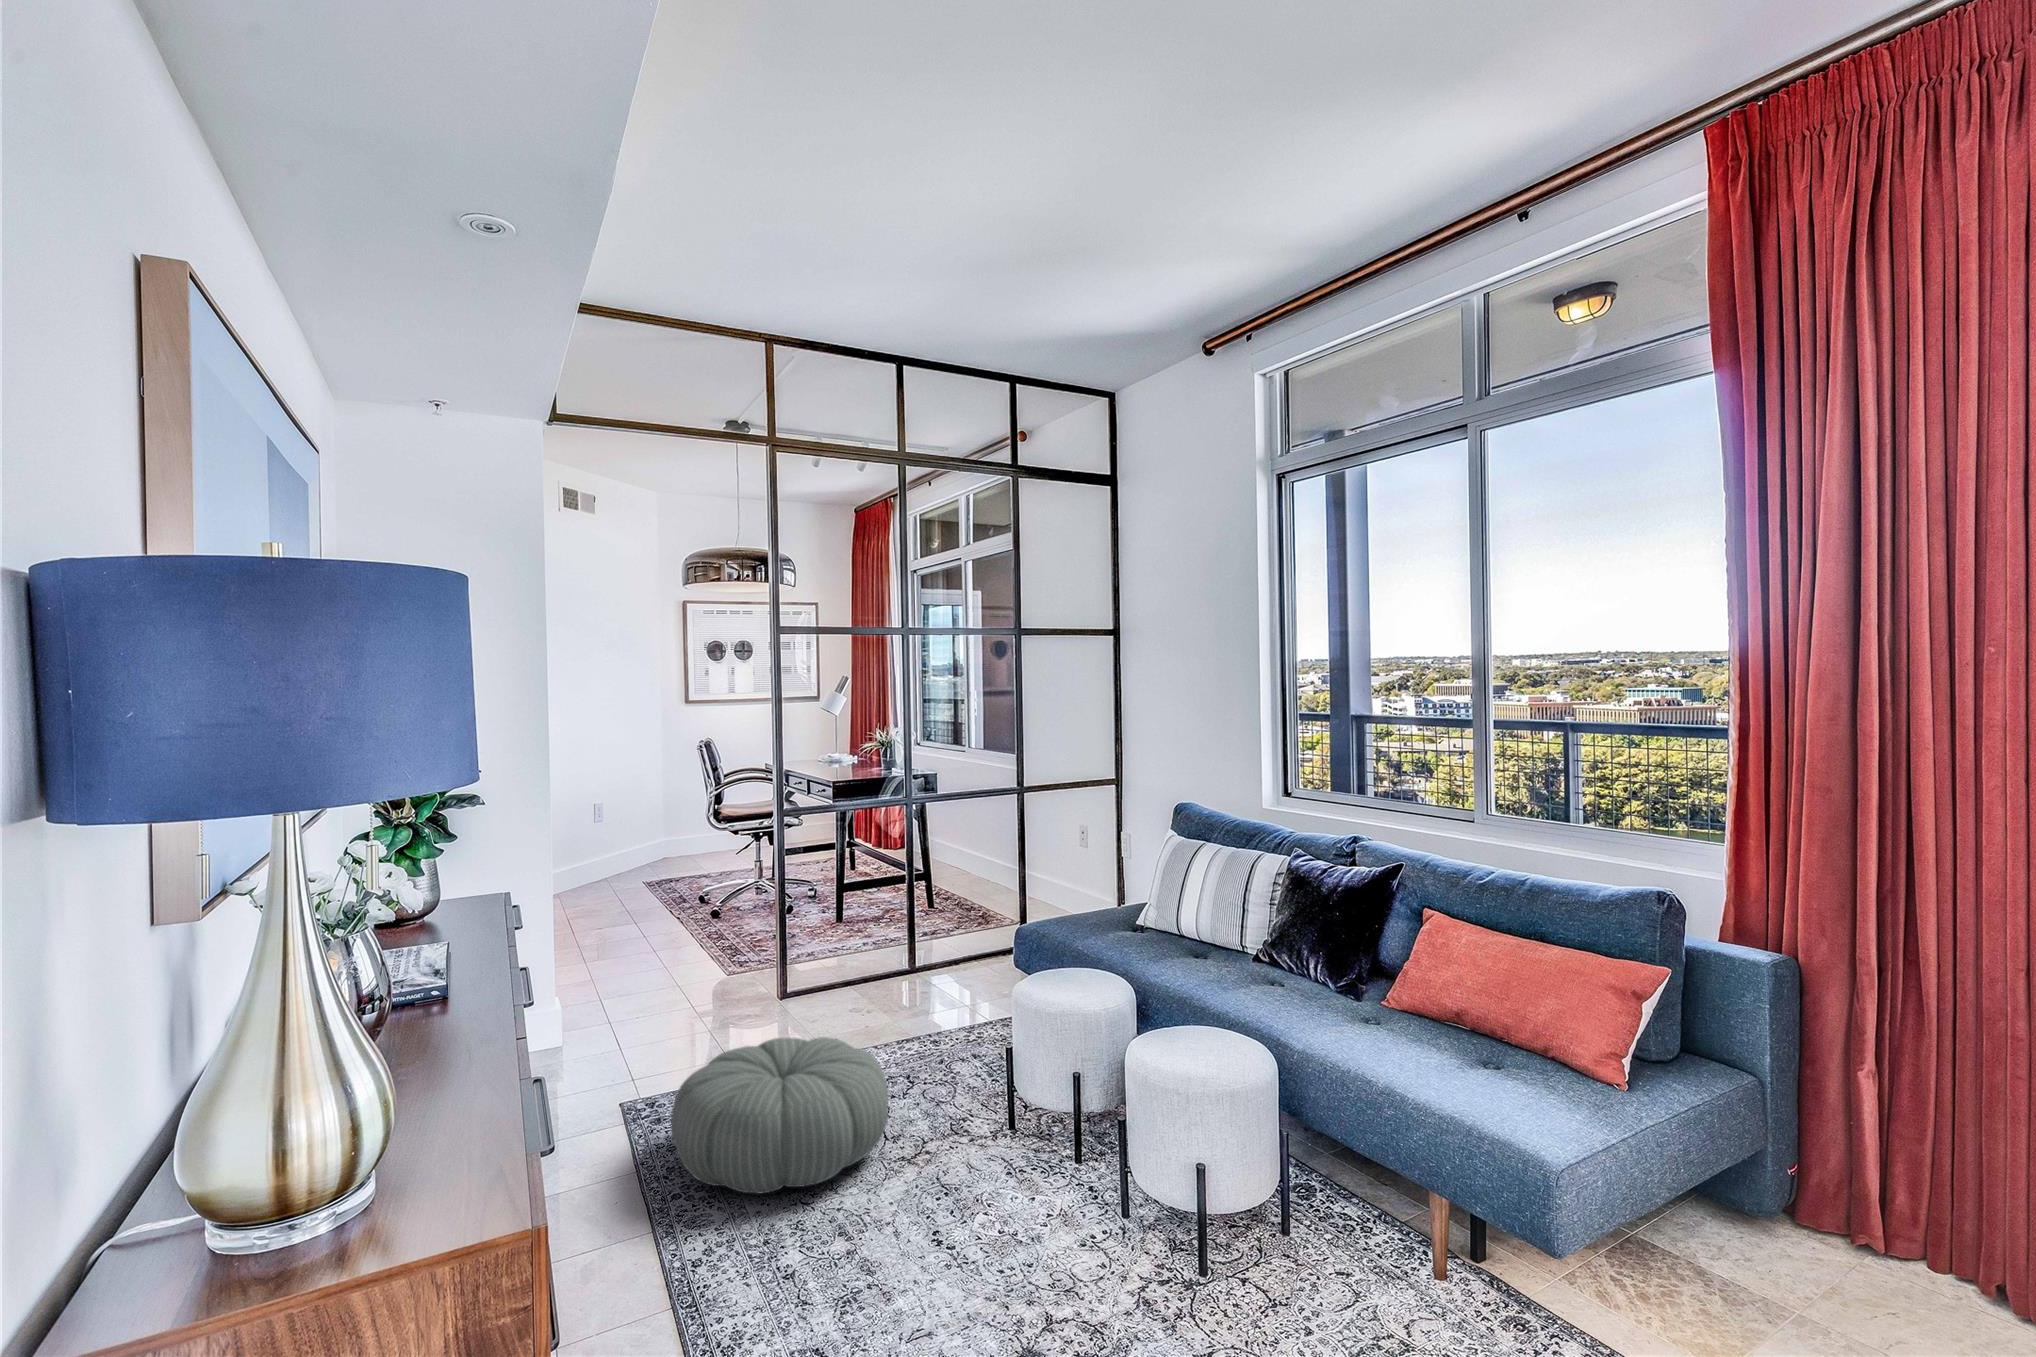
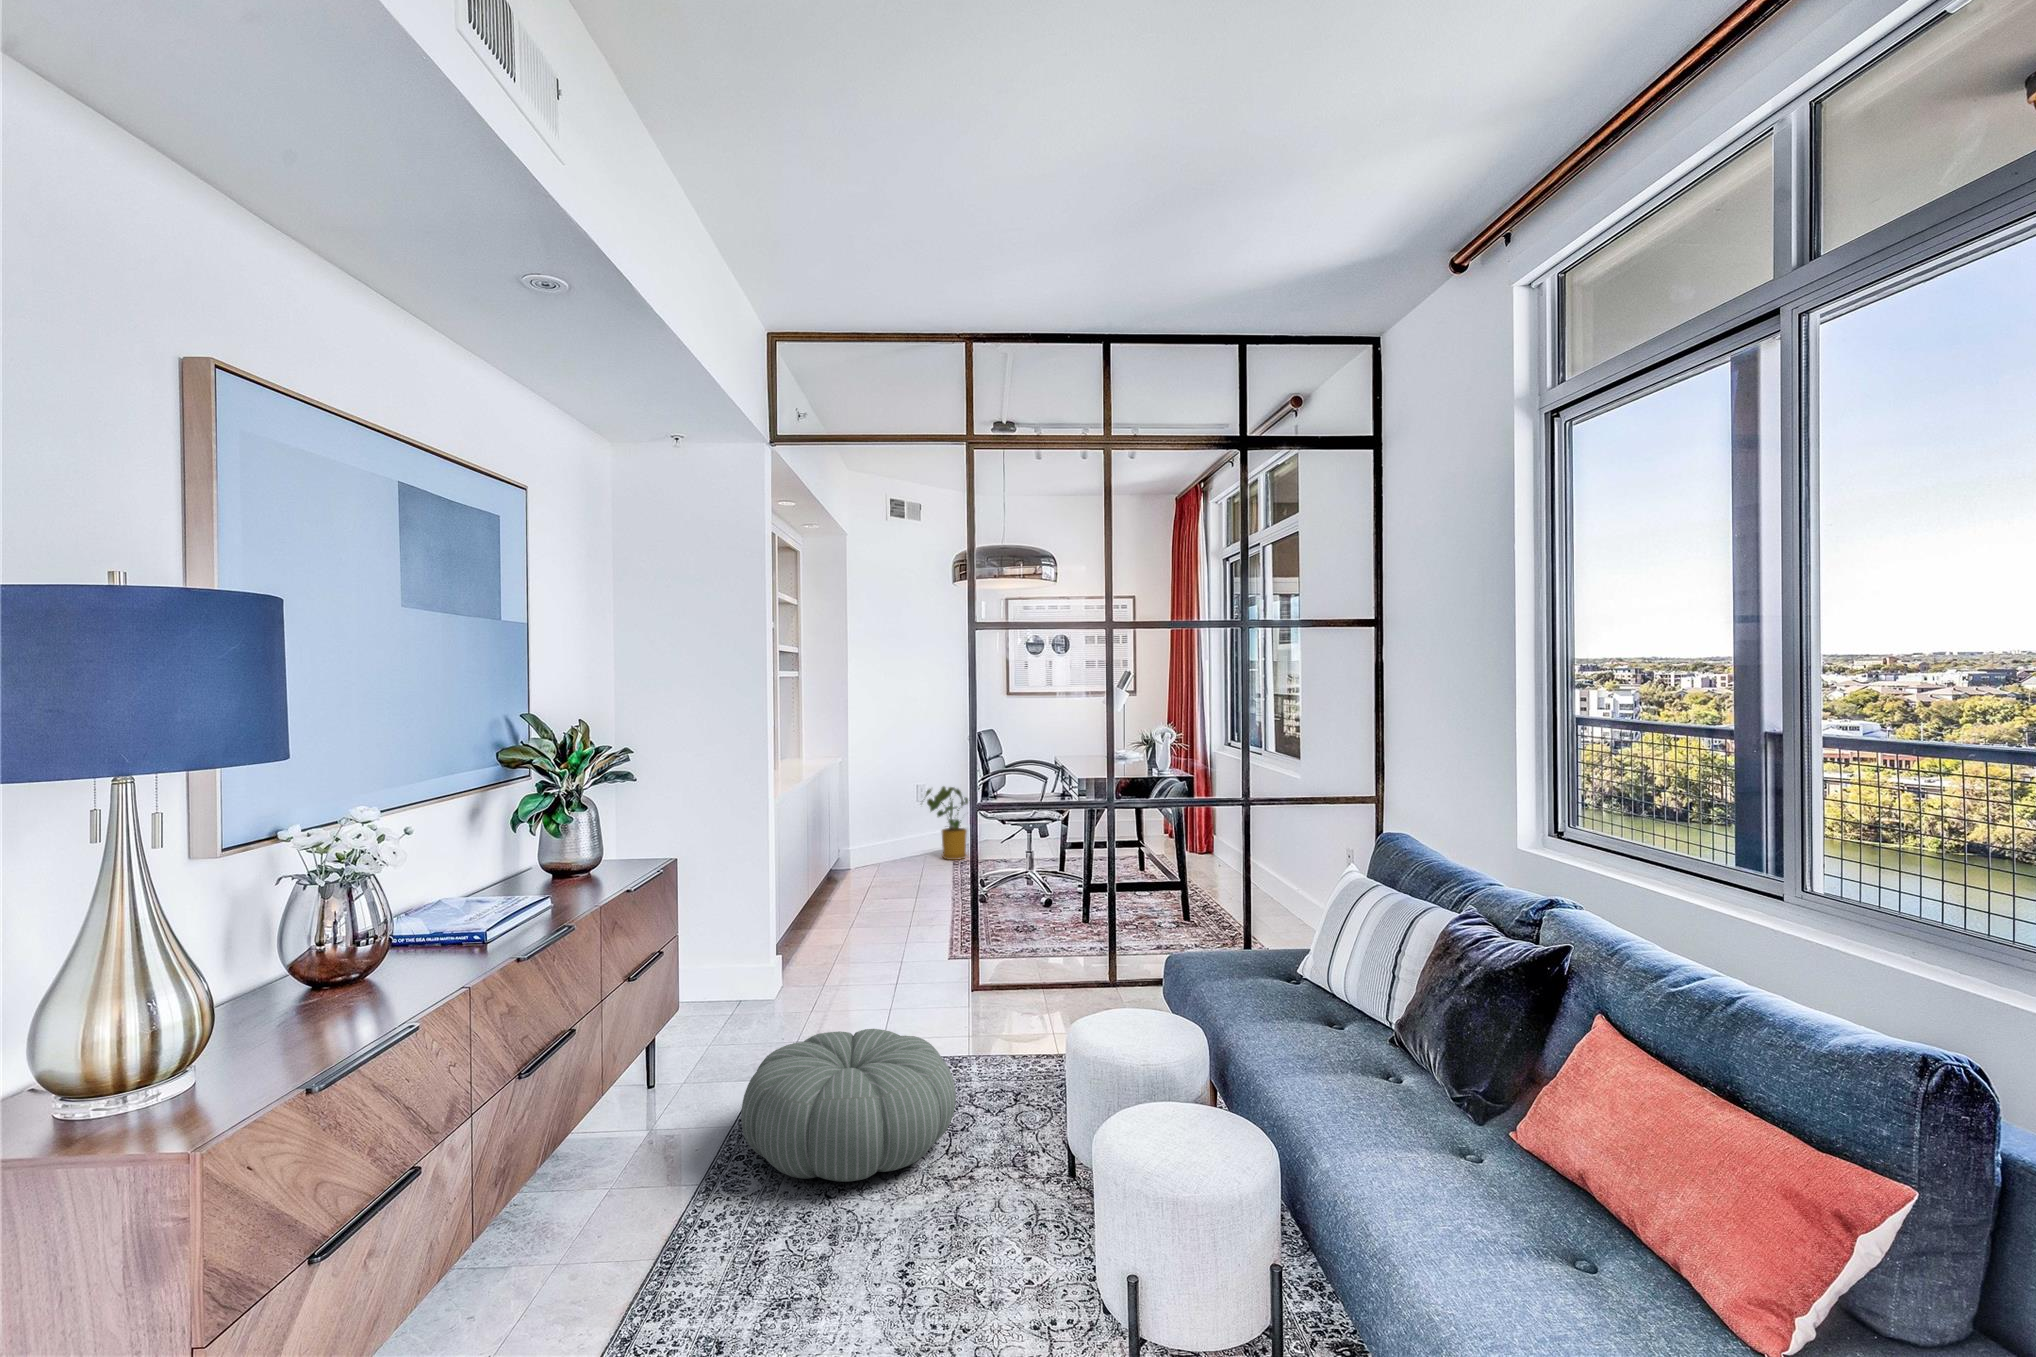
house plant: none [605,804,678,882] -> present [926,786,968,860]

